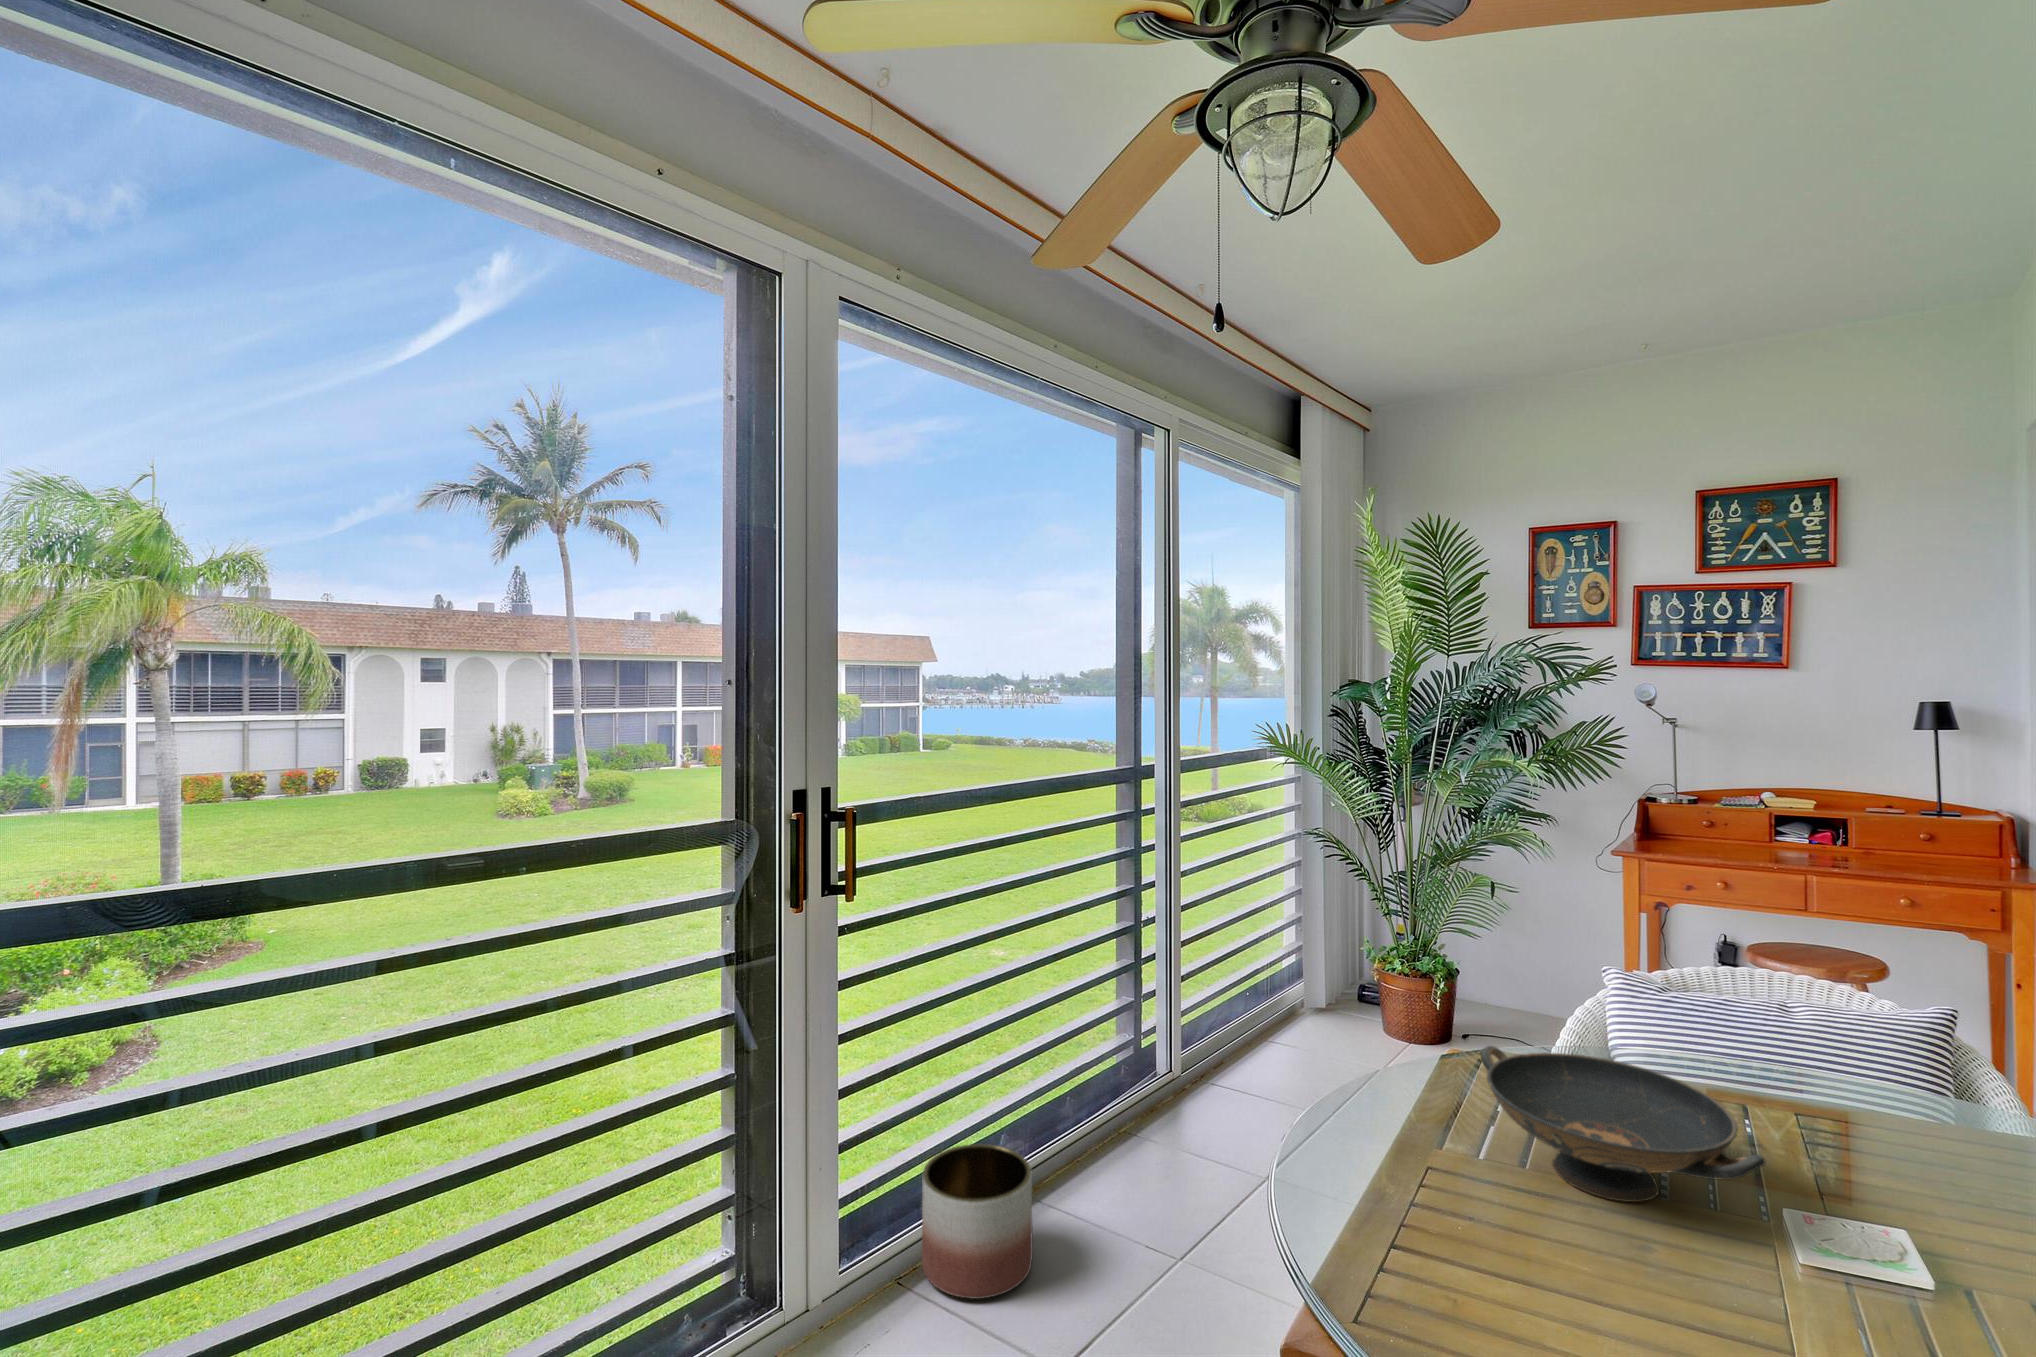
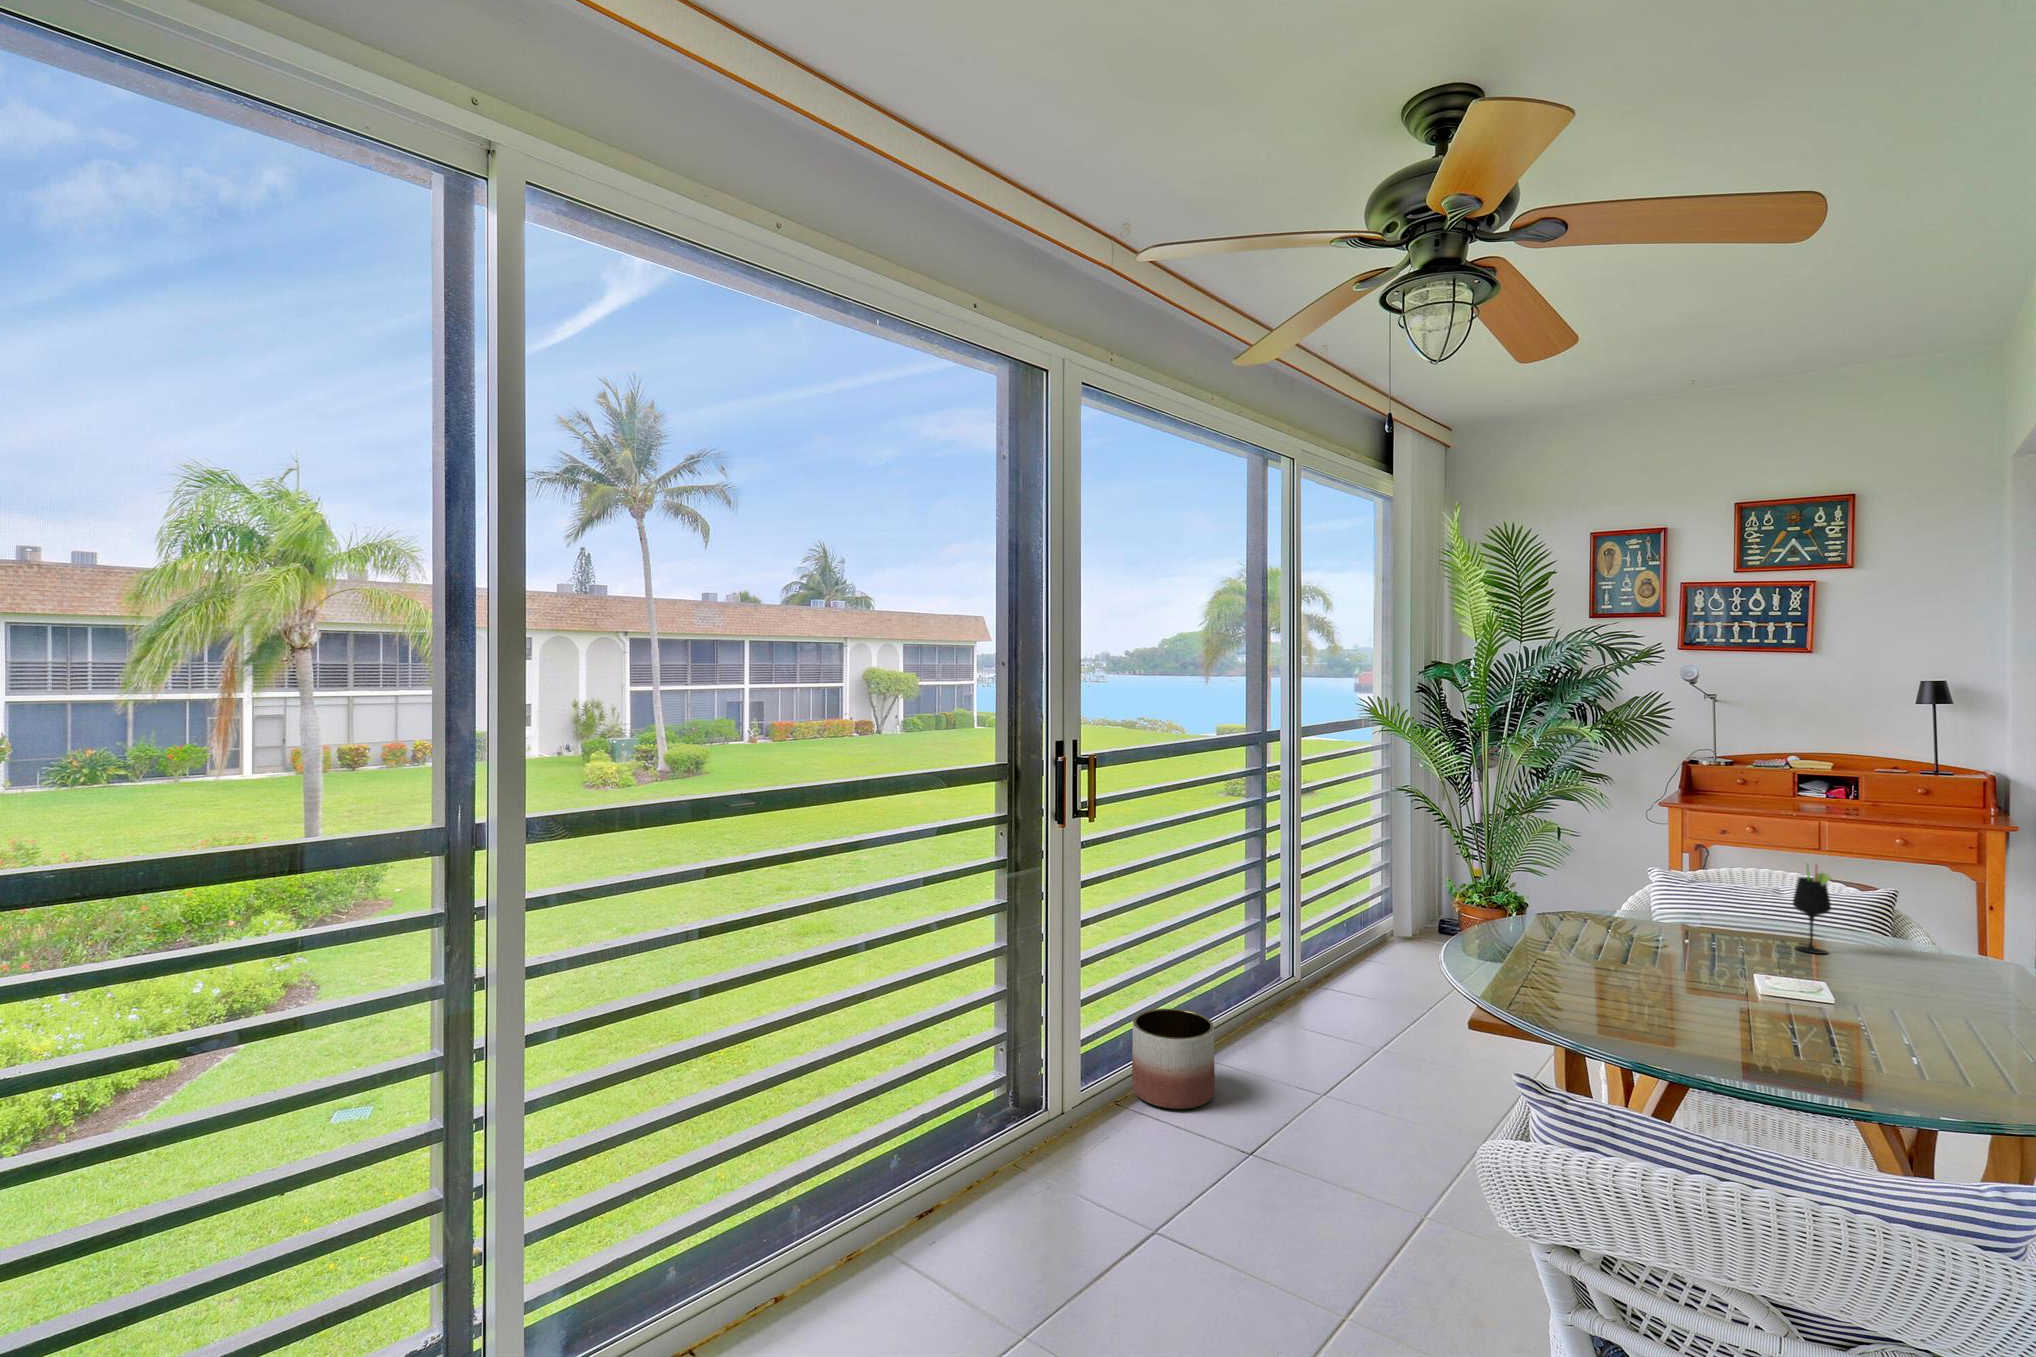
wine glass: none [1830,990,1893,1131] -> present [1793,865,1831,954]
decorative bowl: present [1481,1046,1766,1202] -> none [1559,899,1734,978]

